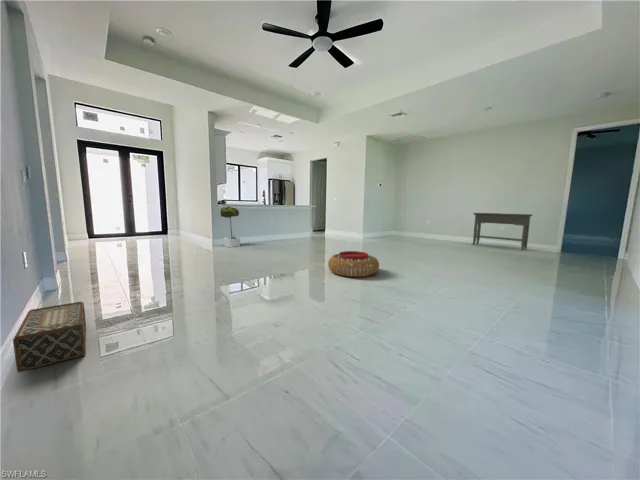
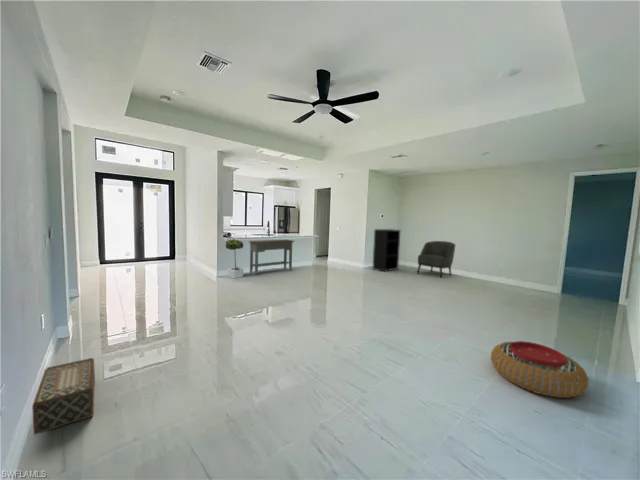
bookshelf: none [371,198,399,240] -> present [373,229,400,271]
armchair: none [416,208,455,244] -> present [417,241,455,277]
console table: present [473,213,532,250] -> present [249,240,294,275]
pouf: present [328,251,379,277] -> present [491,341,589,398]

